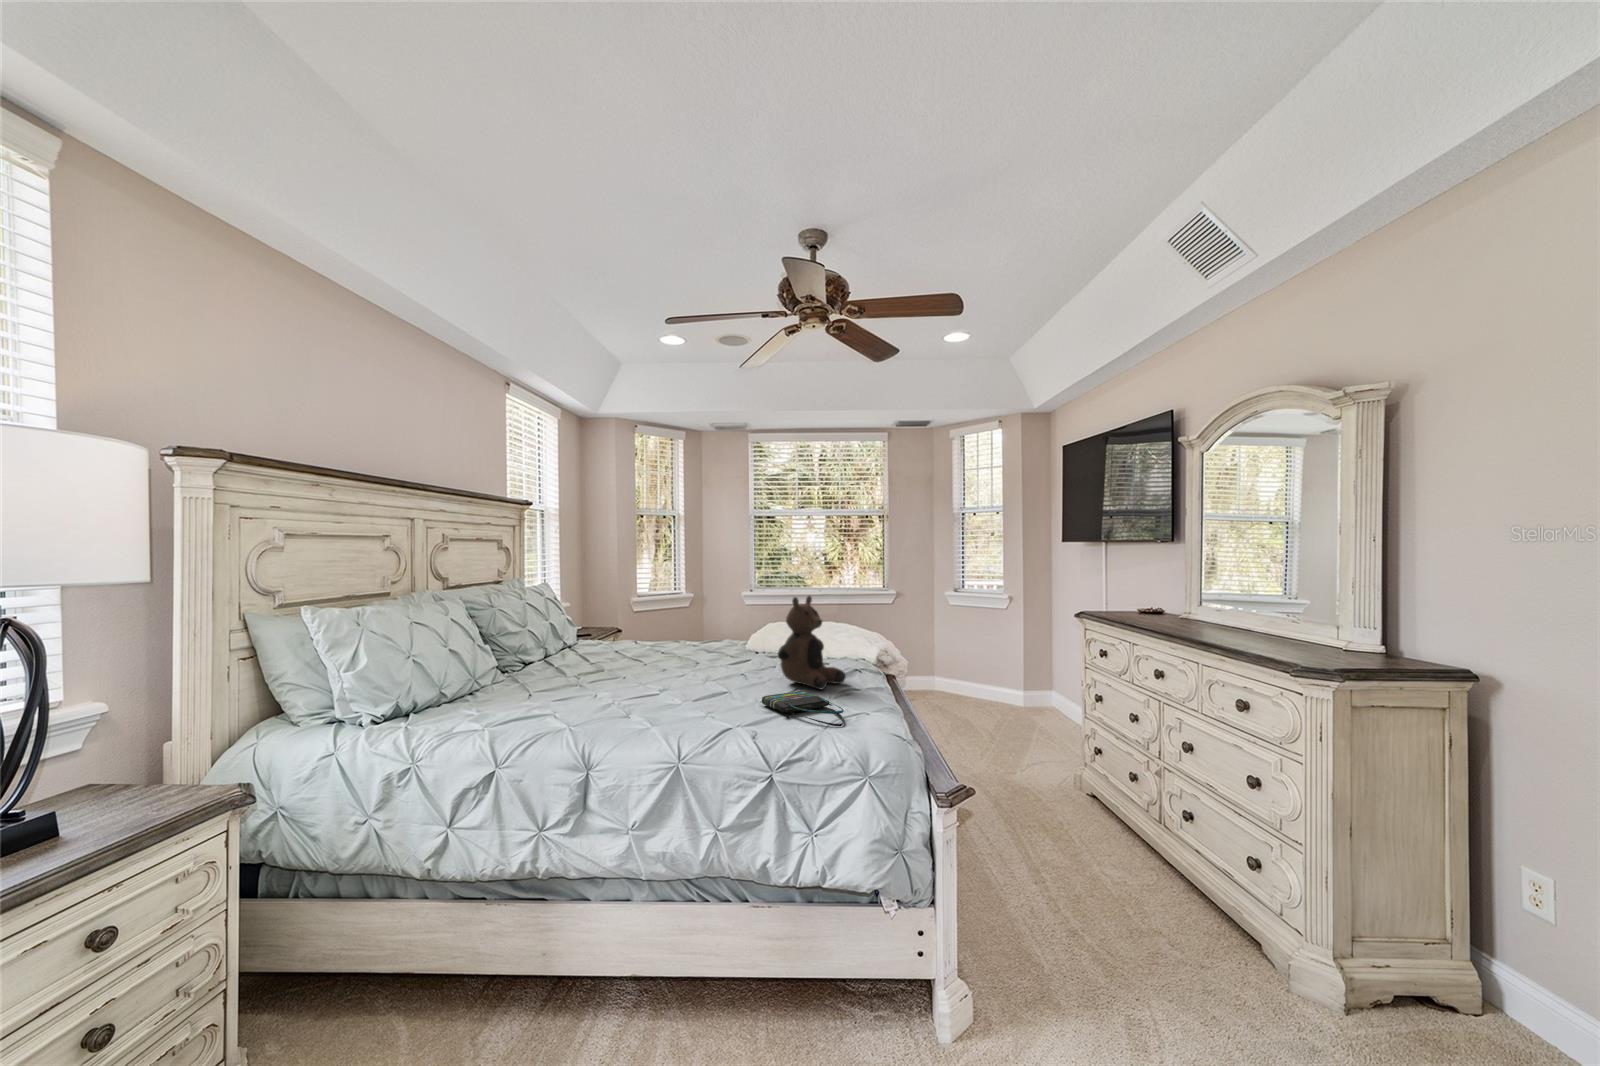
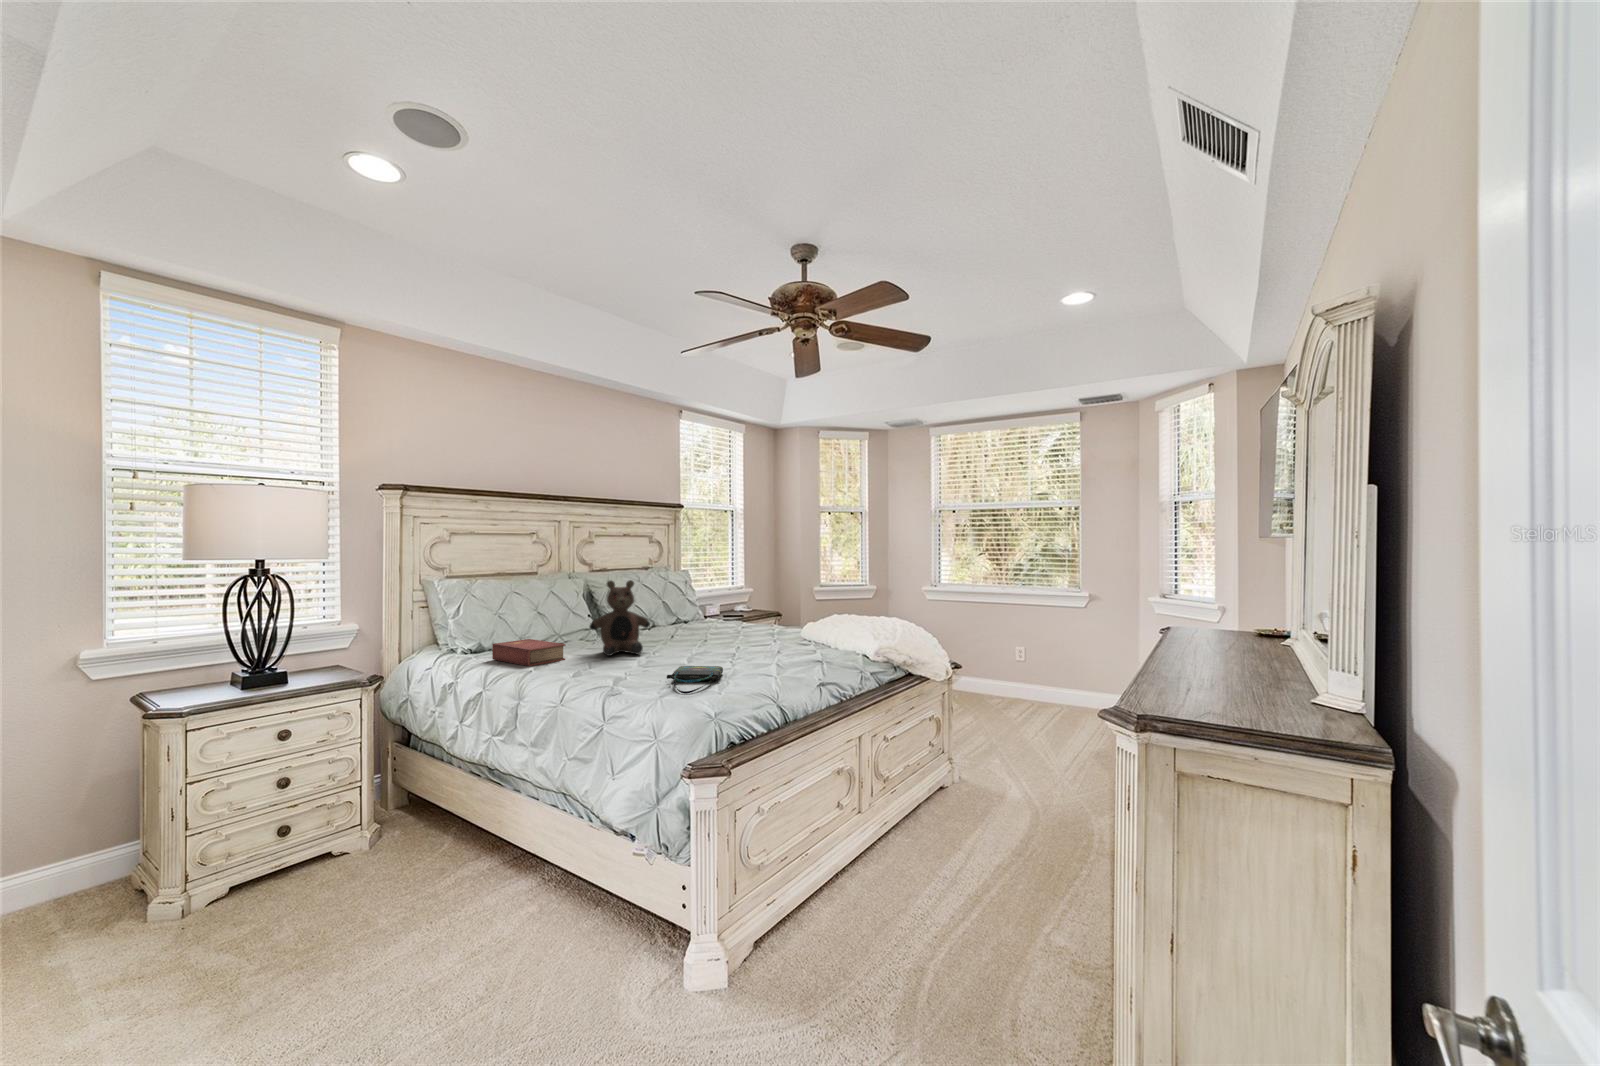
teddy bear: present [778,596,846,689] -> present [590,580,650,656]
book: none [452,686,563,723] -> present [492,639,565,666]

